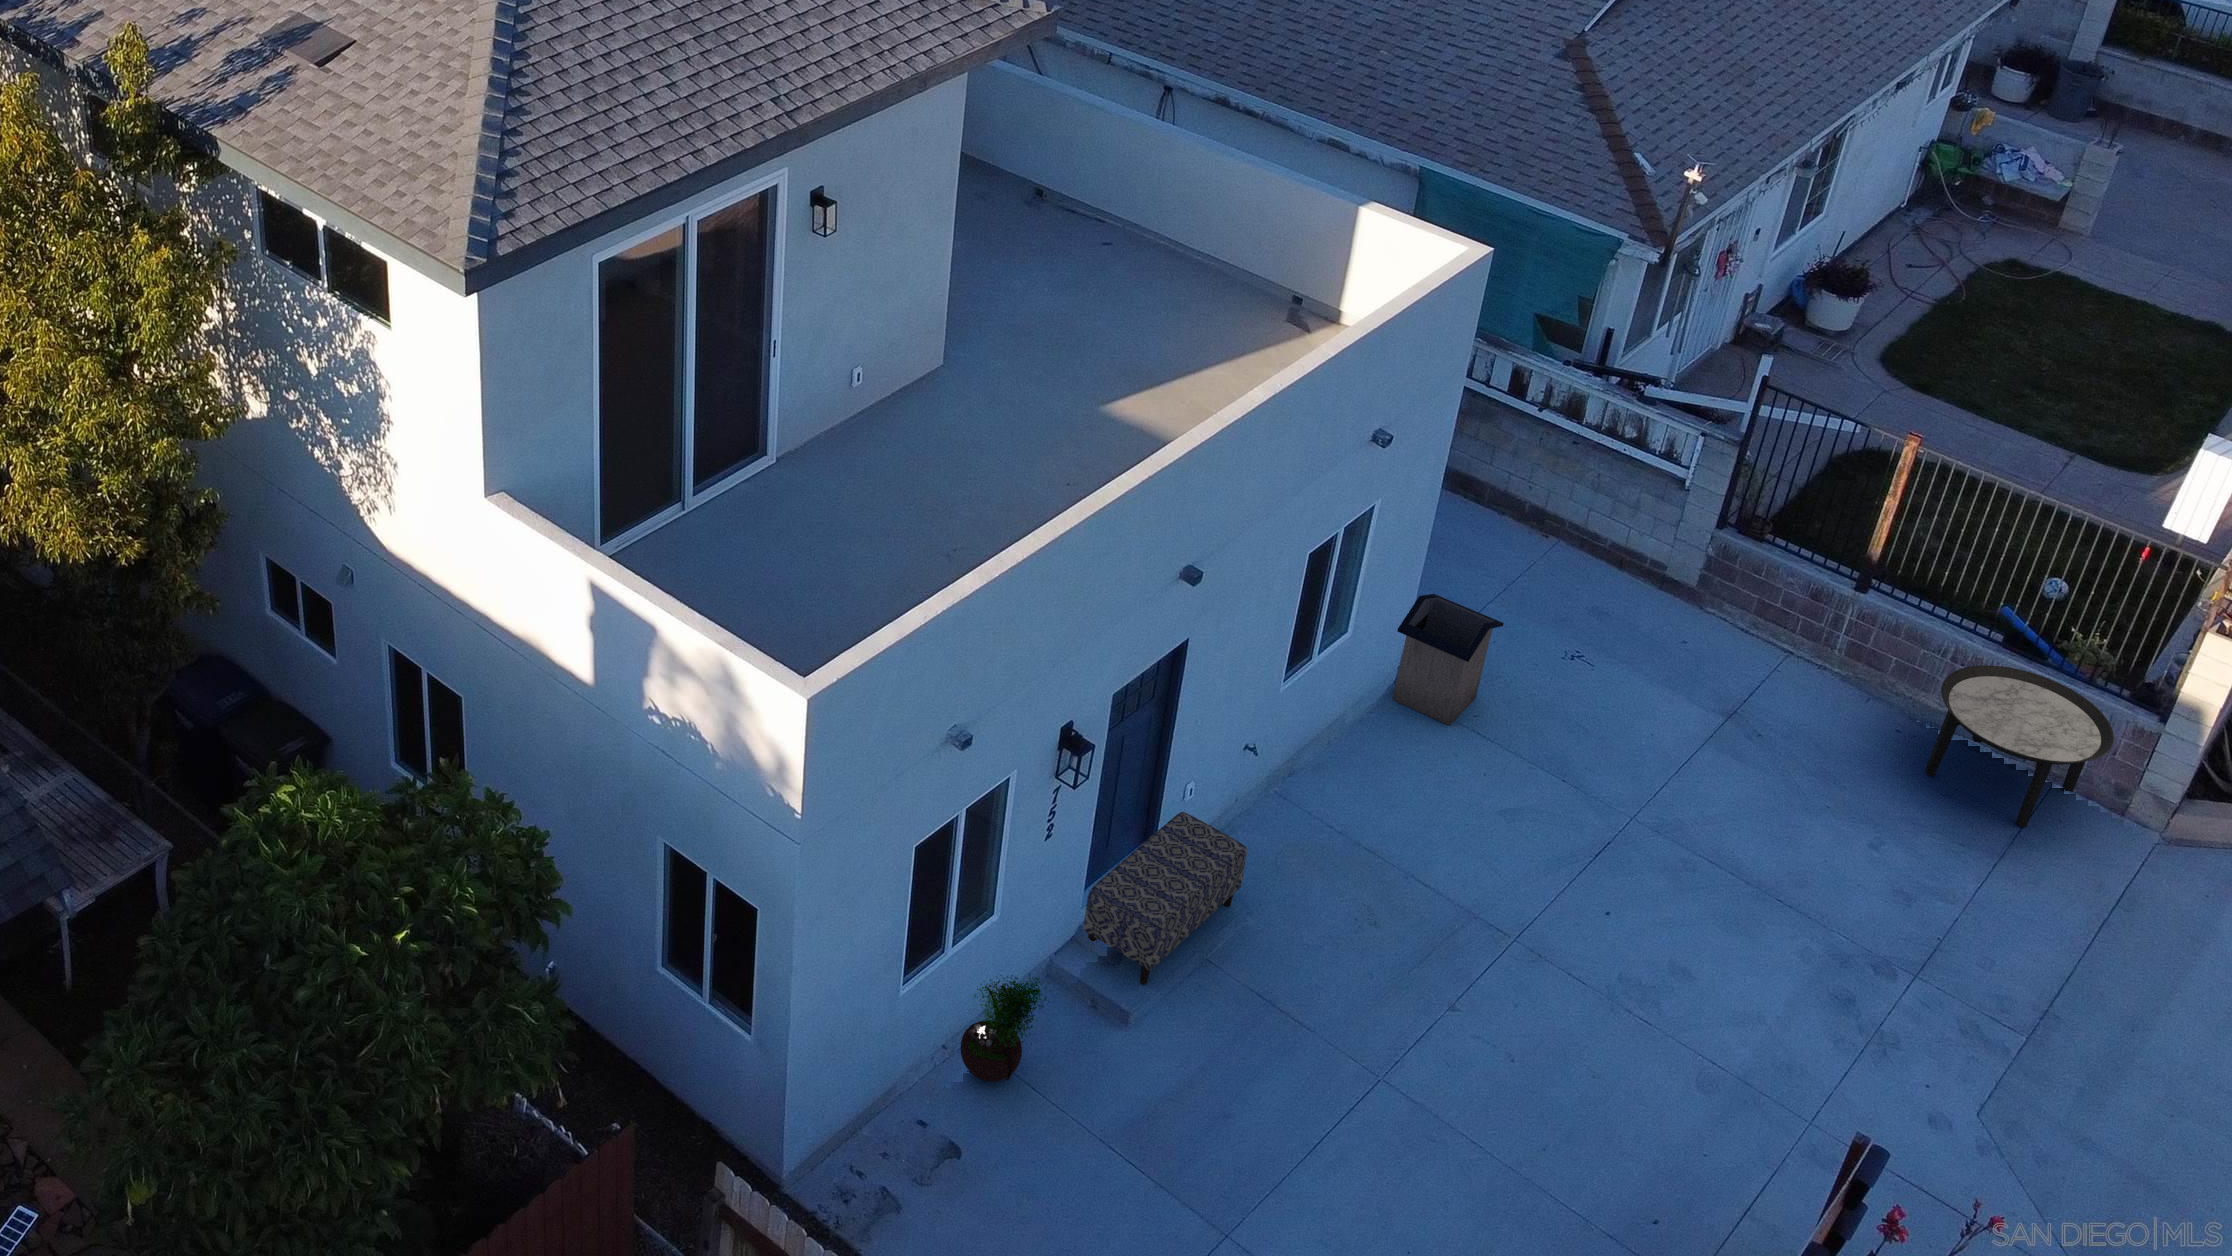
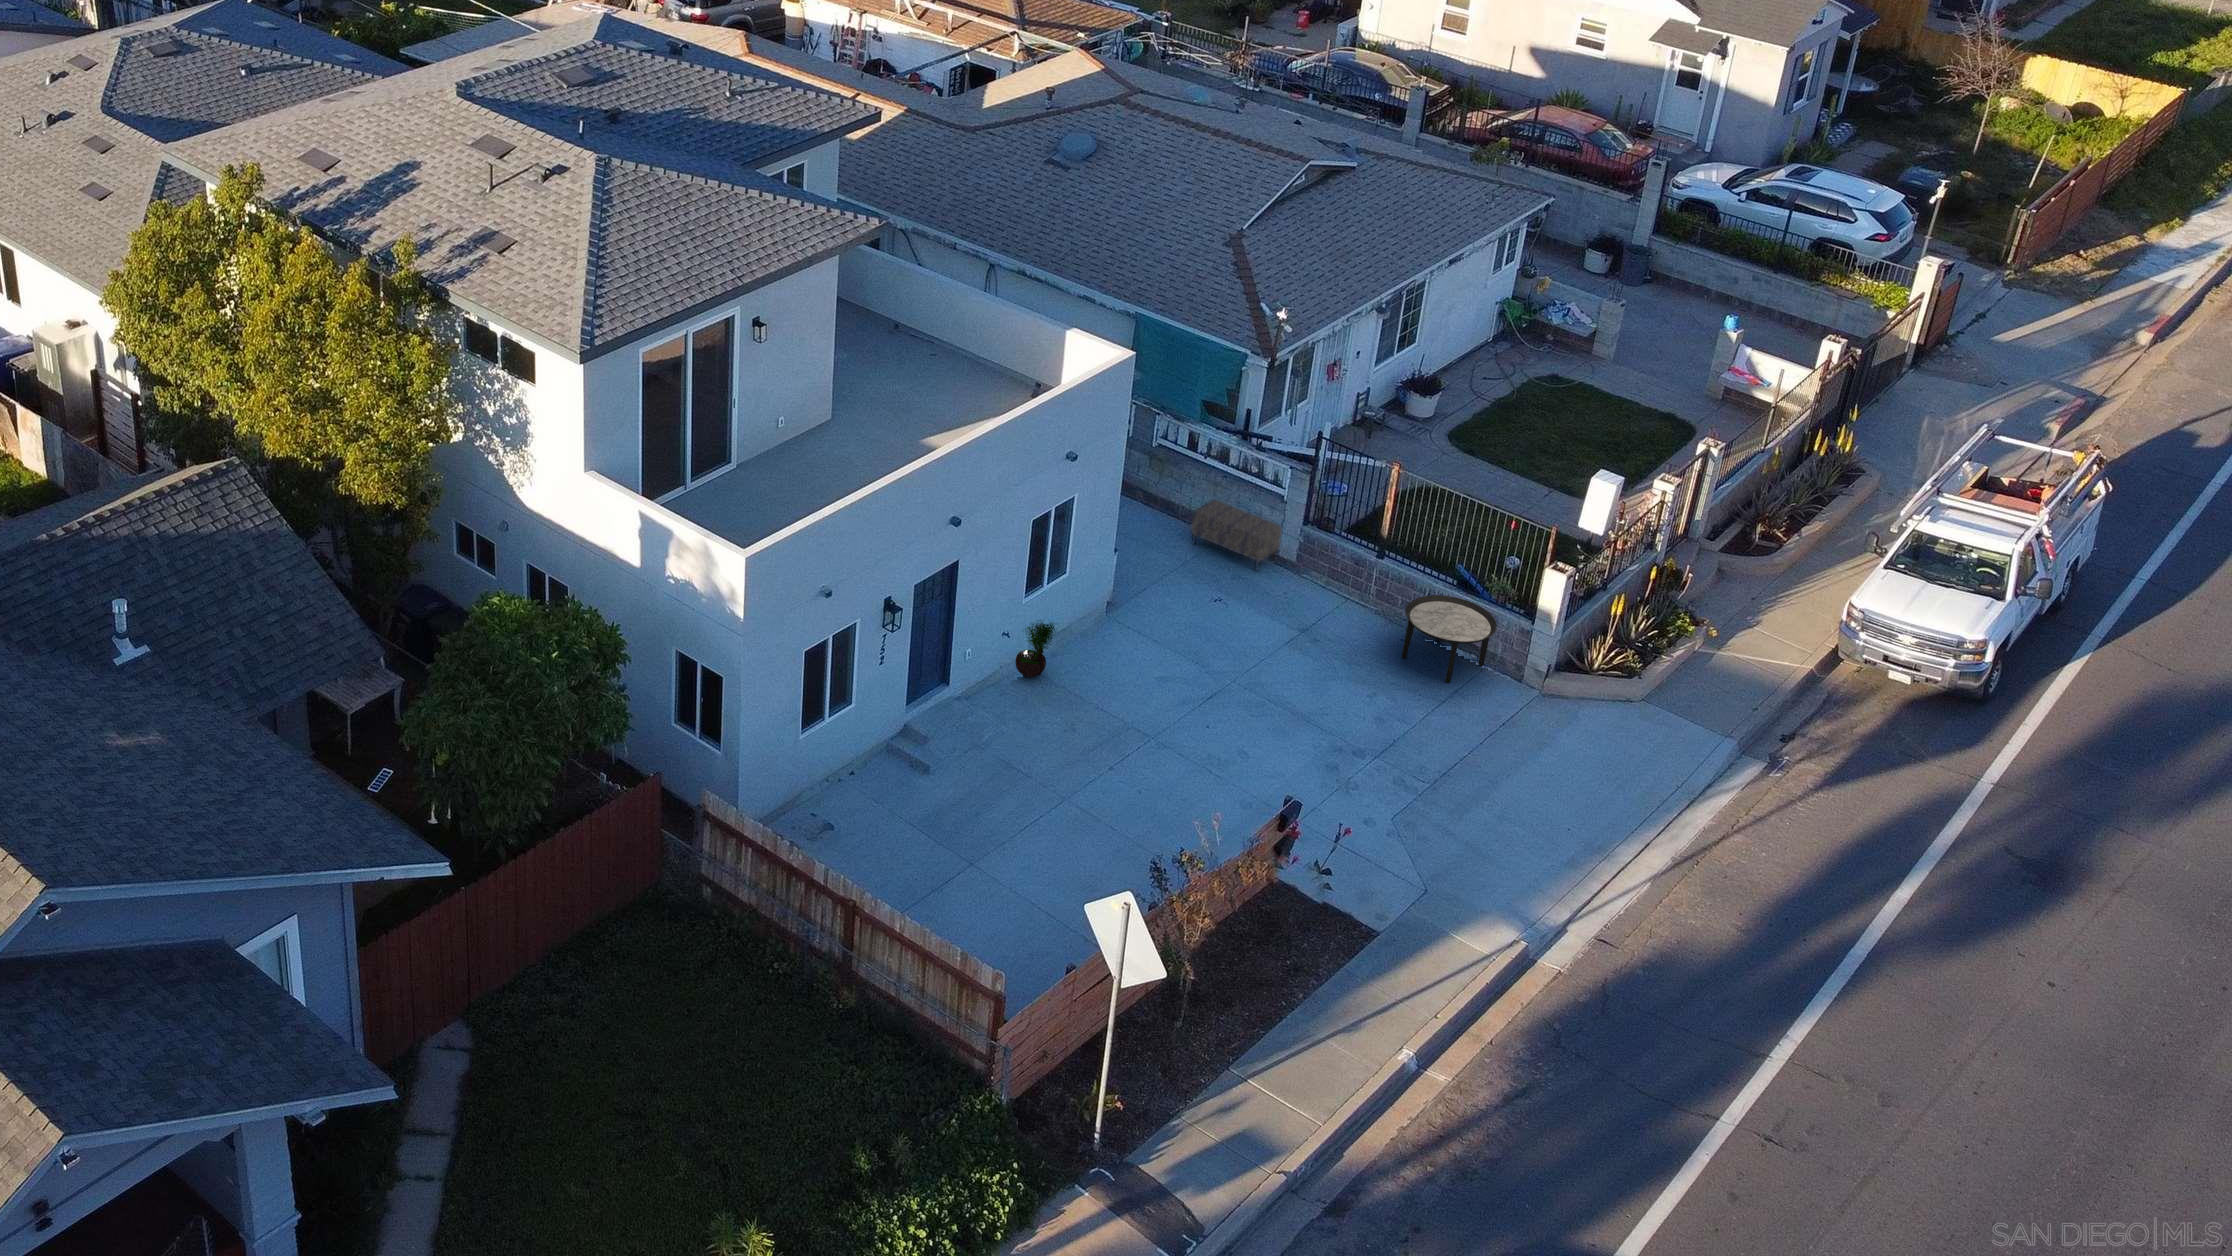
trash can: present [1393,594,1504,725] -> none [1099,558,1162,633]
bench: present [1083,812,1247,985] -> present [1191,499,1282,570]
potted tree: present [960,973,1051,1081] -> present [1016,620,1055,677]

